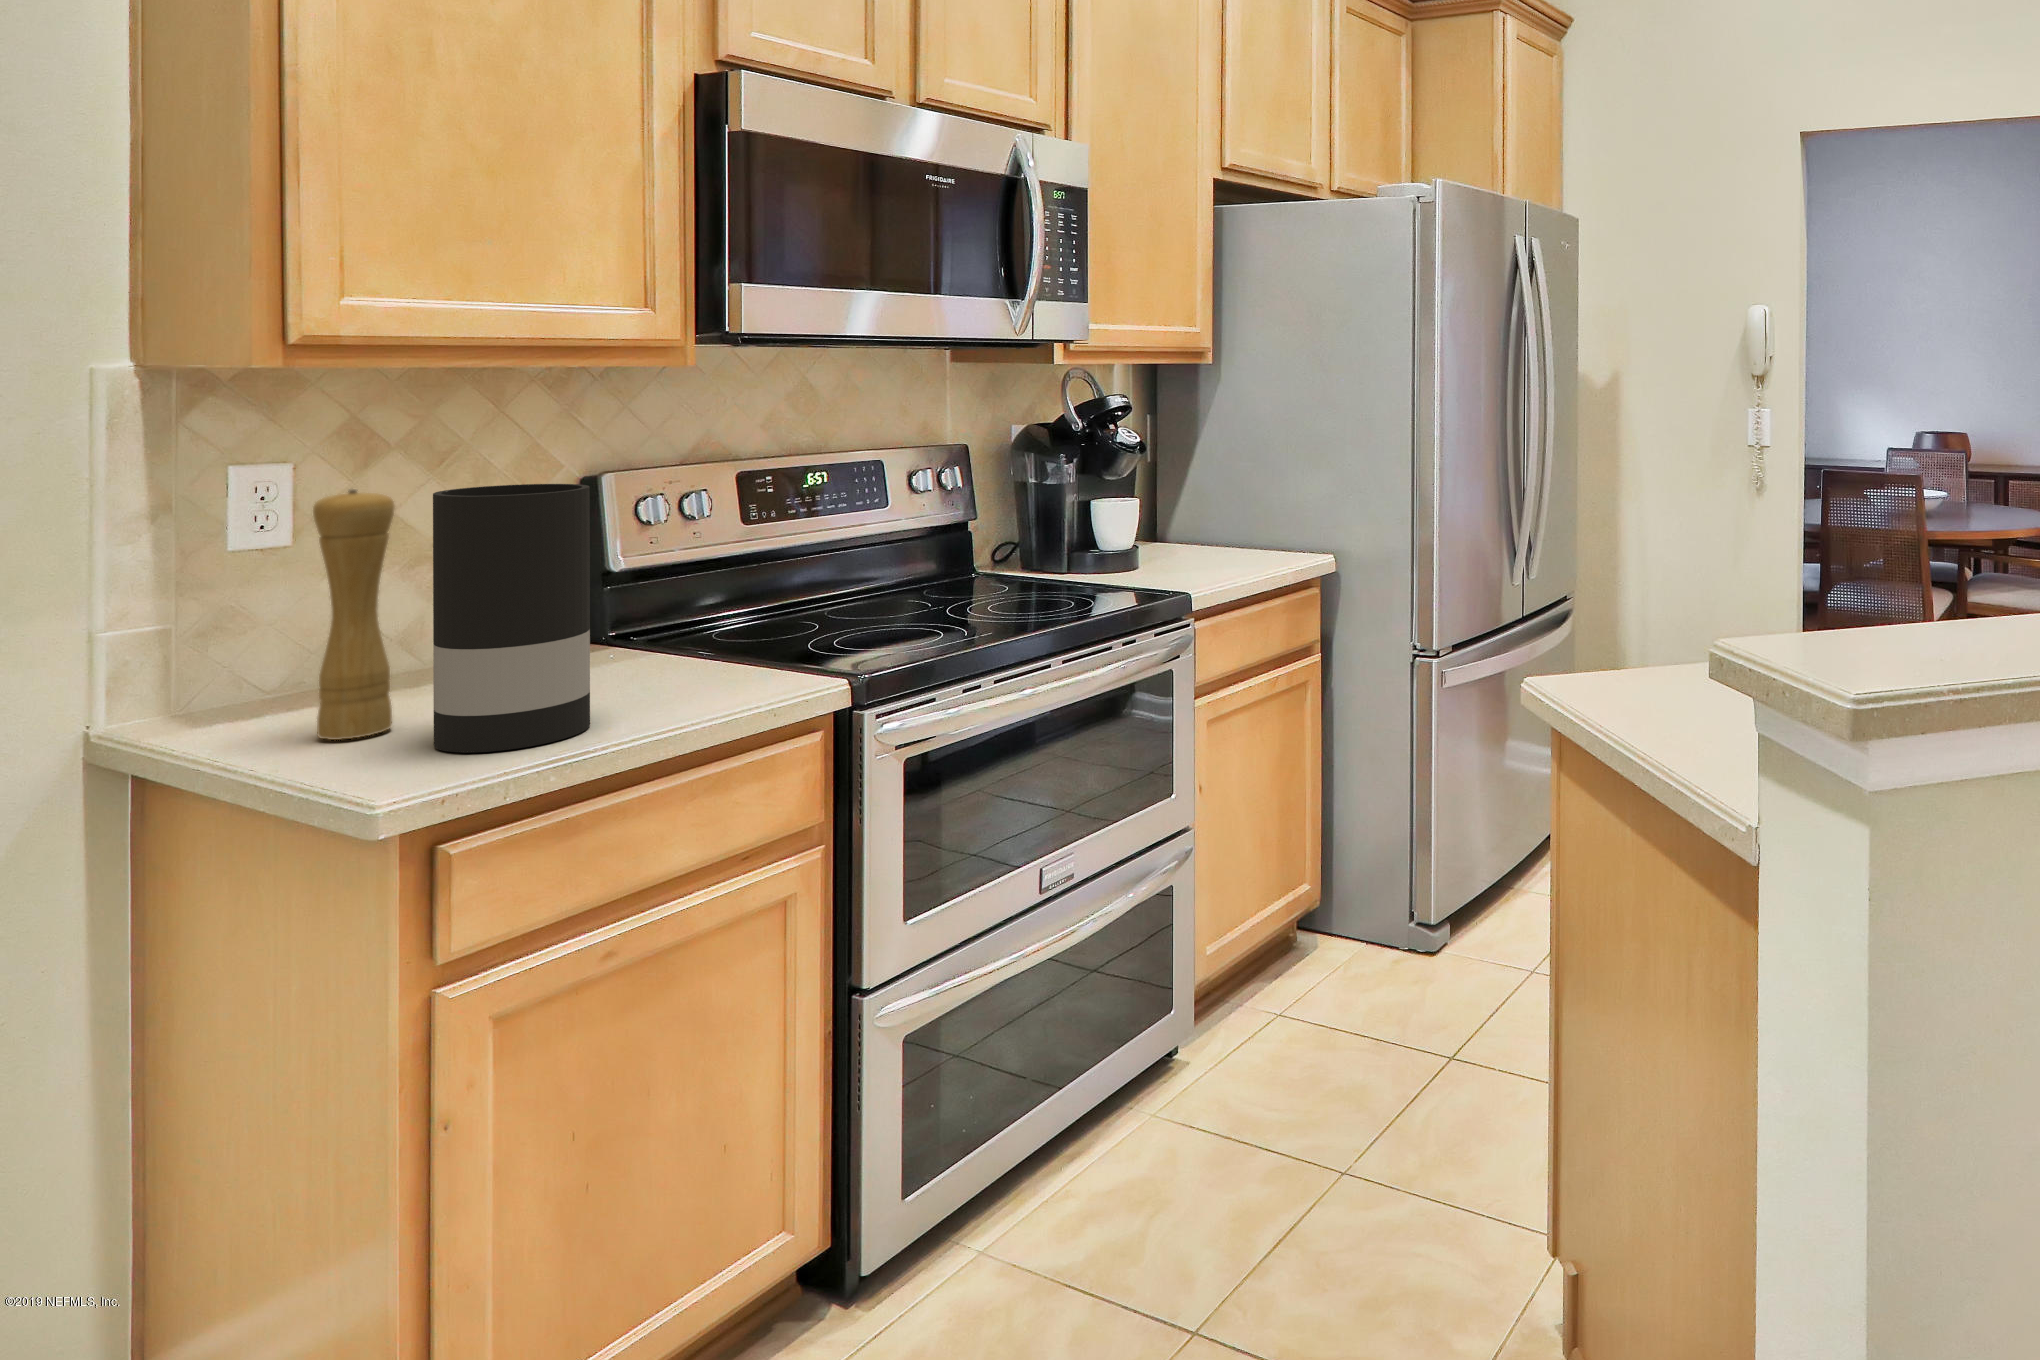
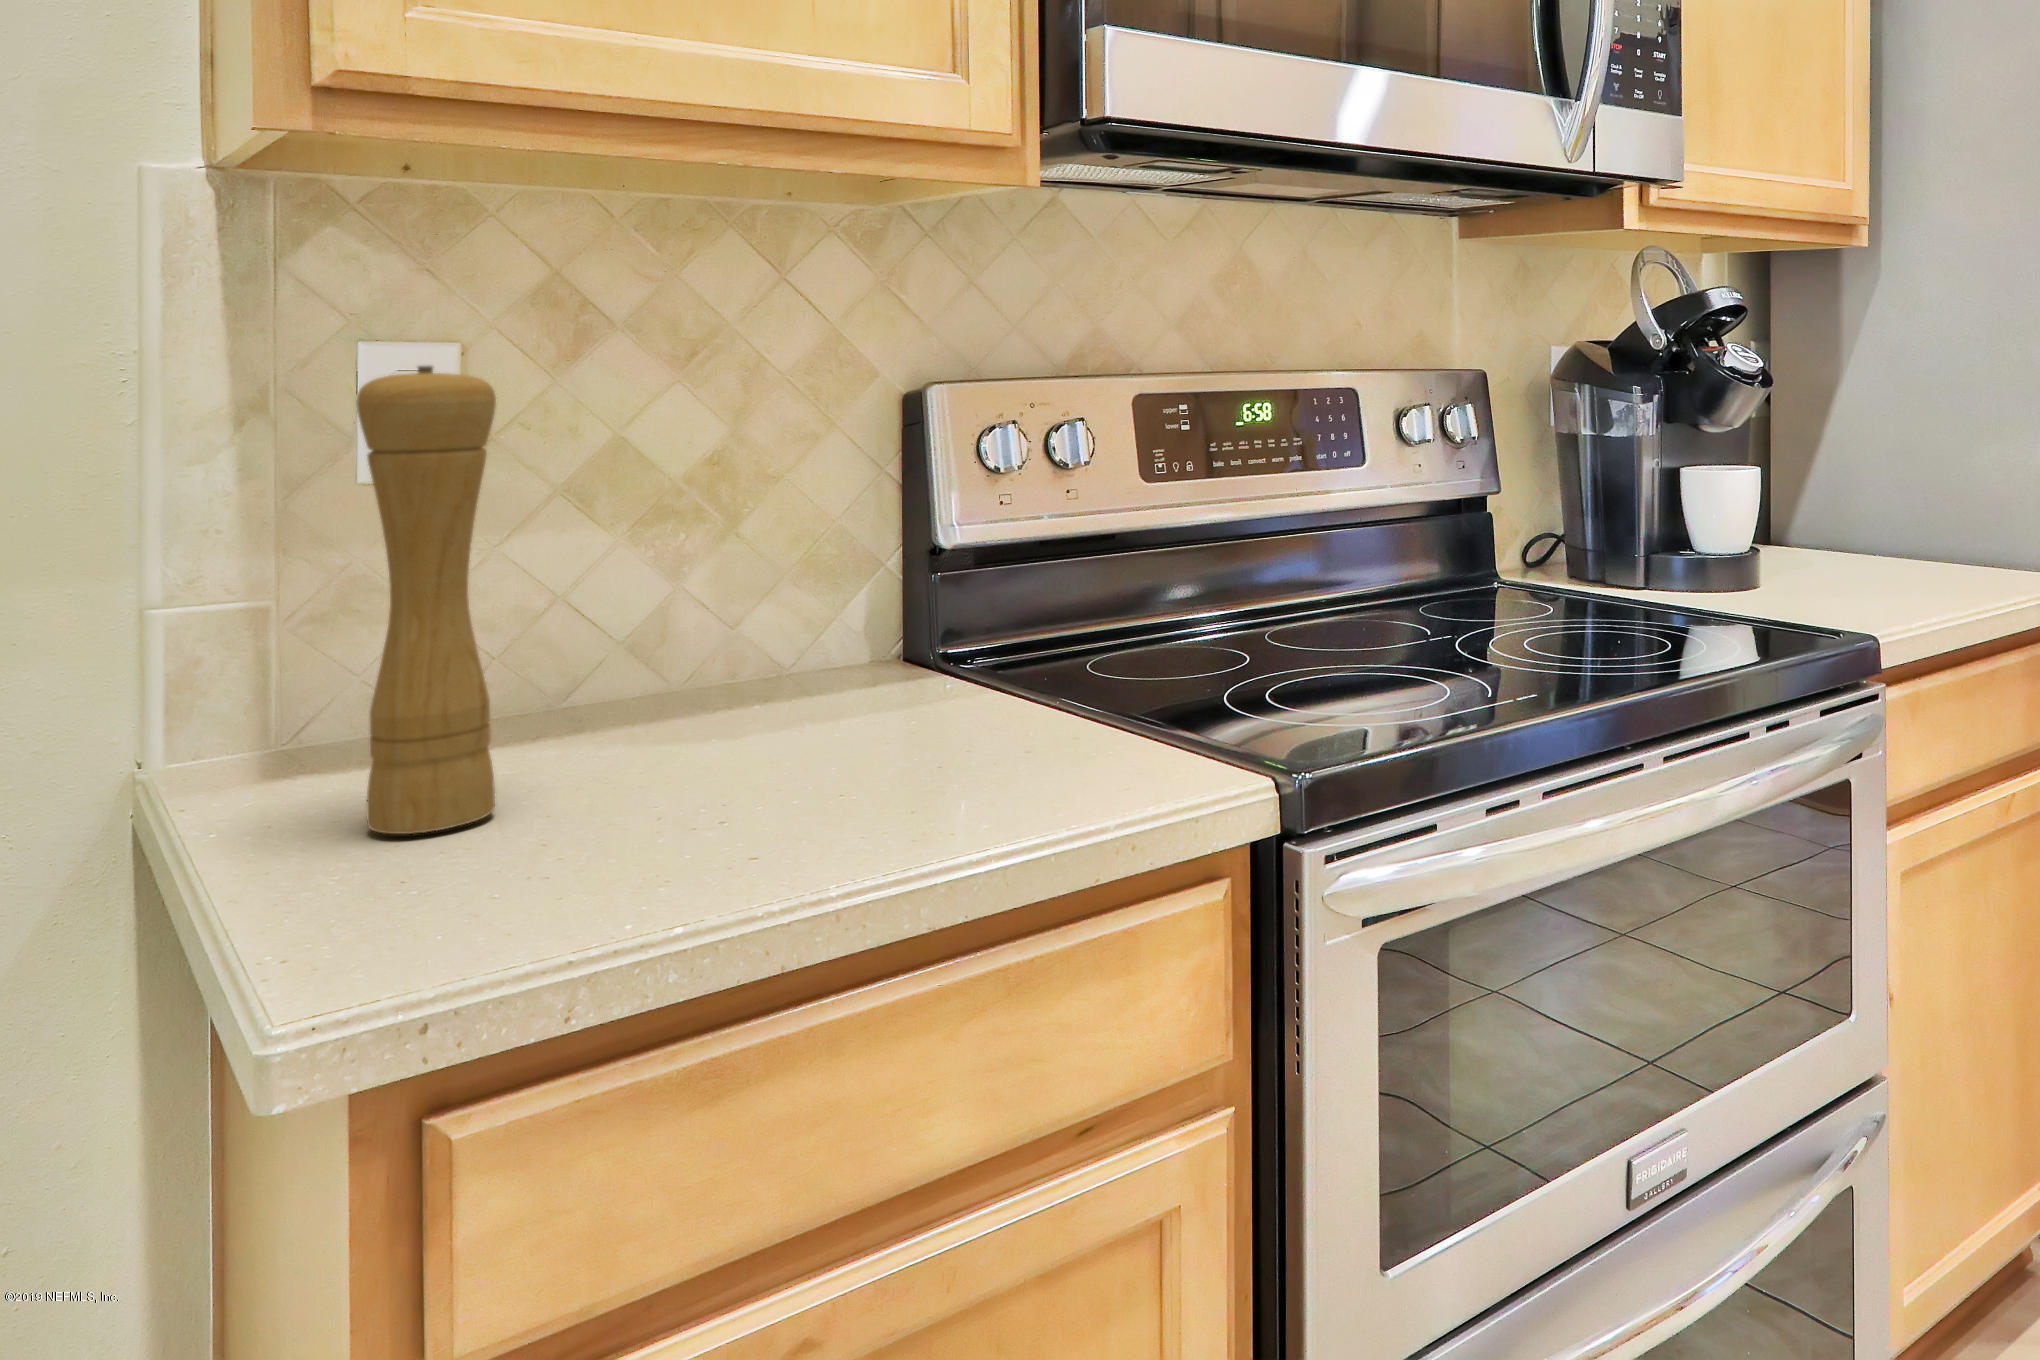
vase: present [433,484,590,753] -> none [497,364,791,899]

